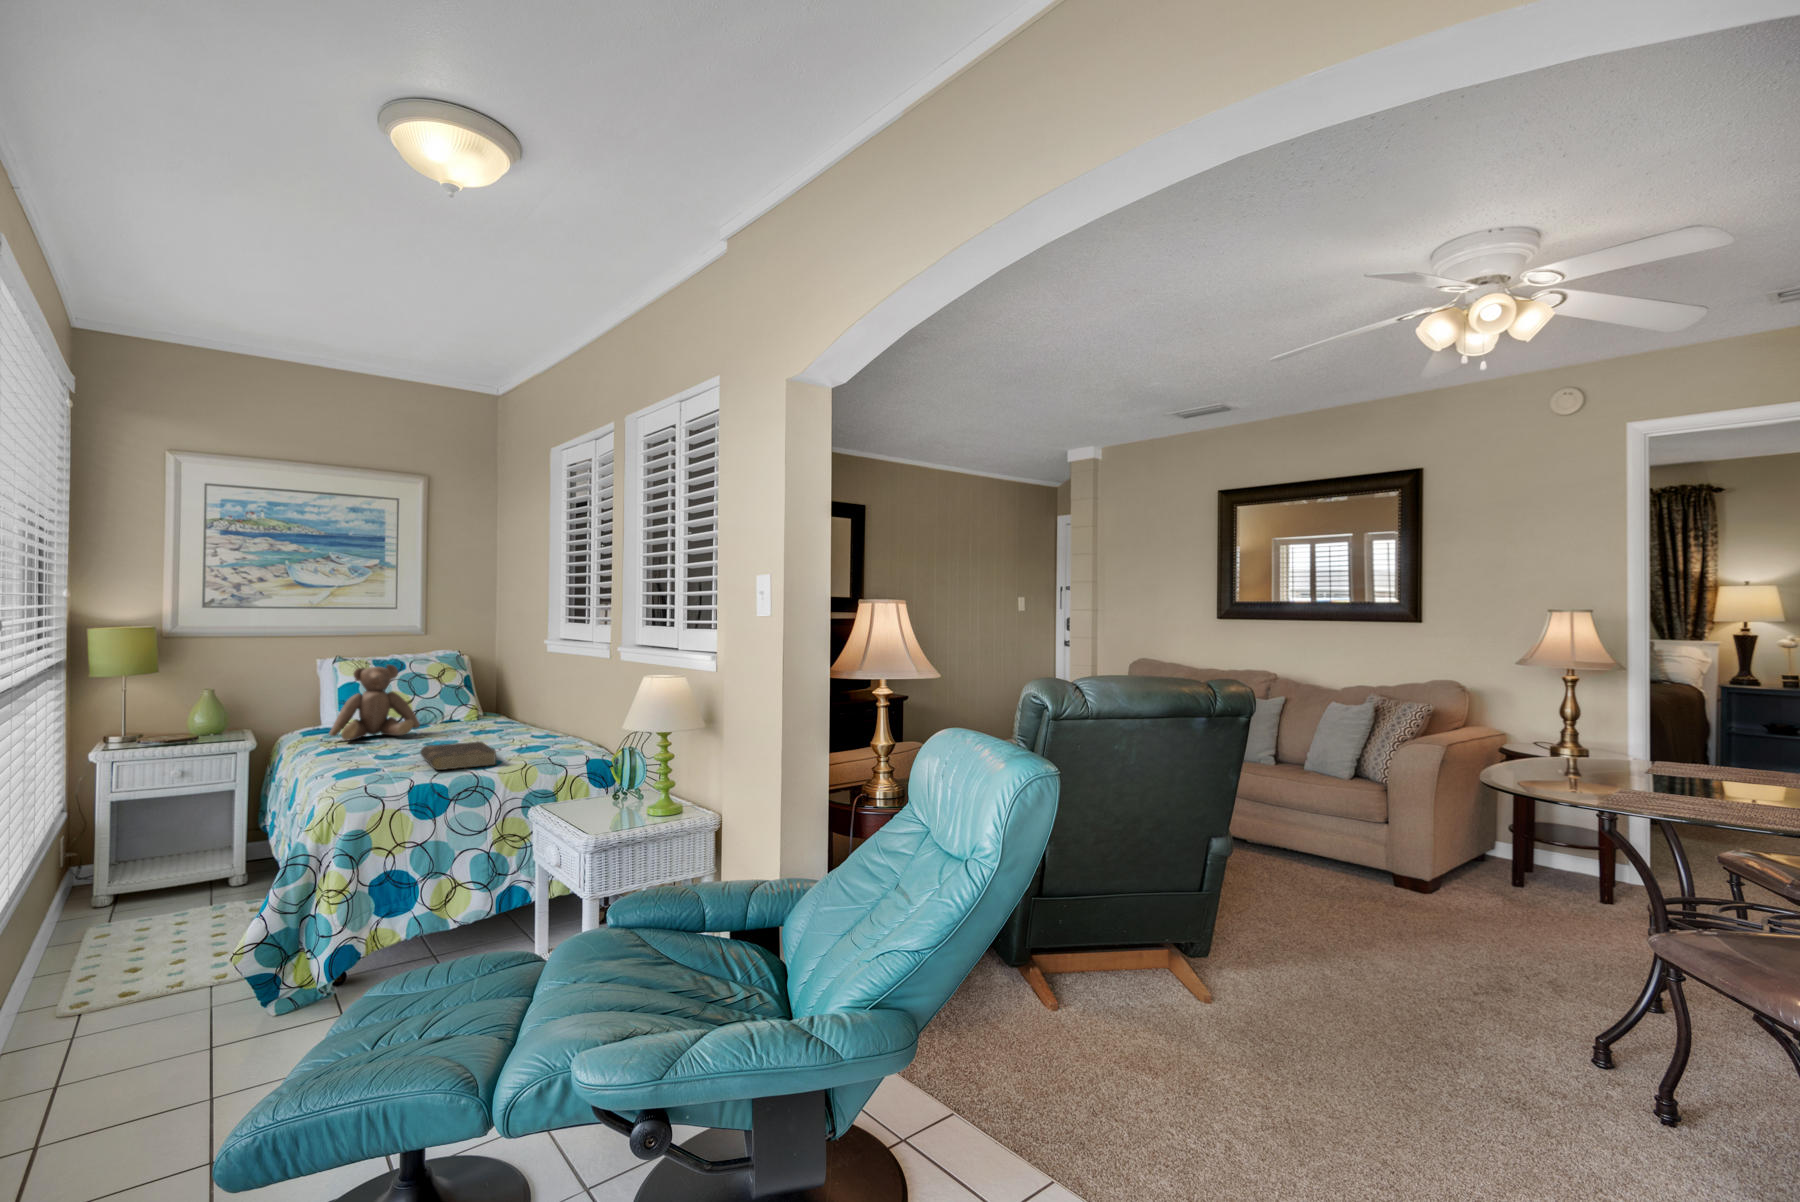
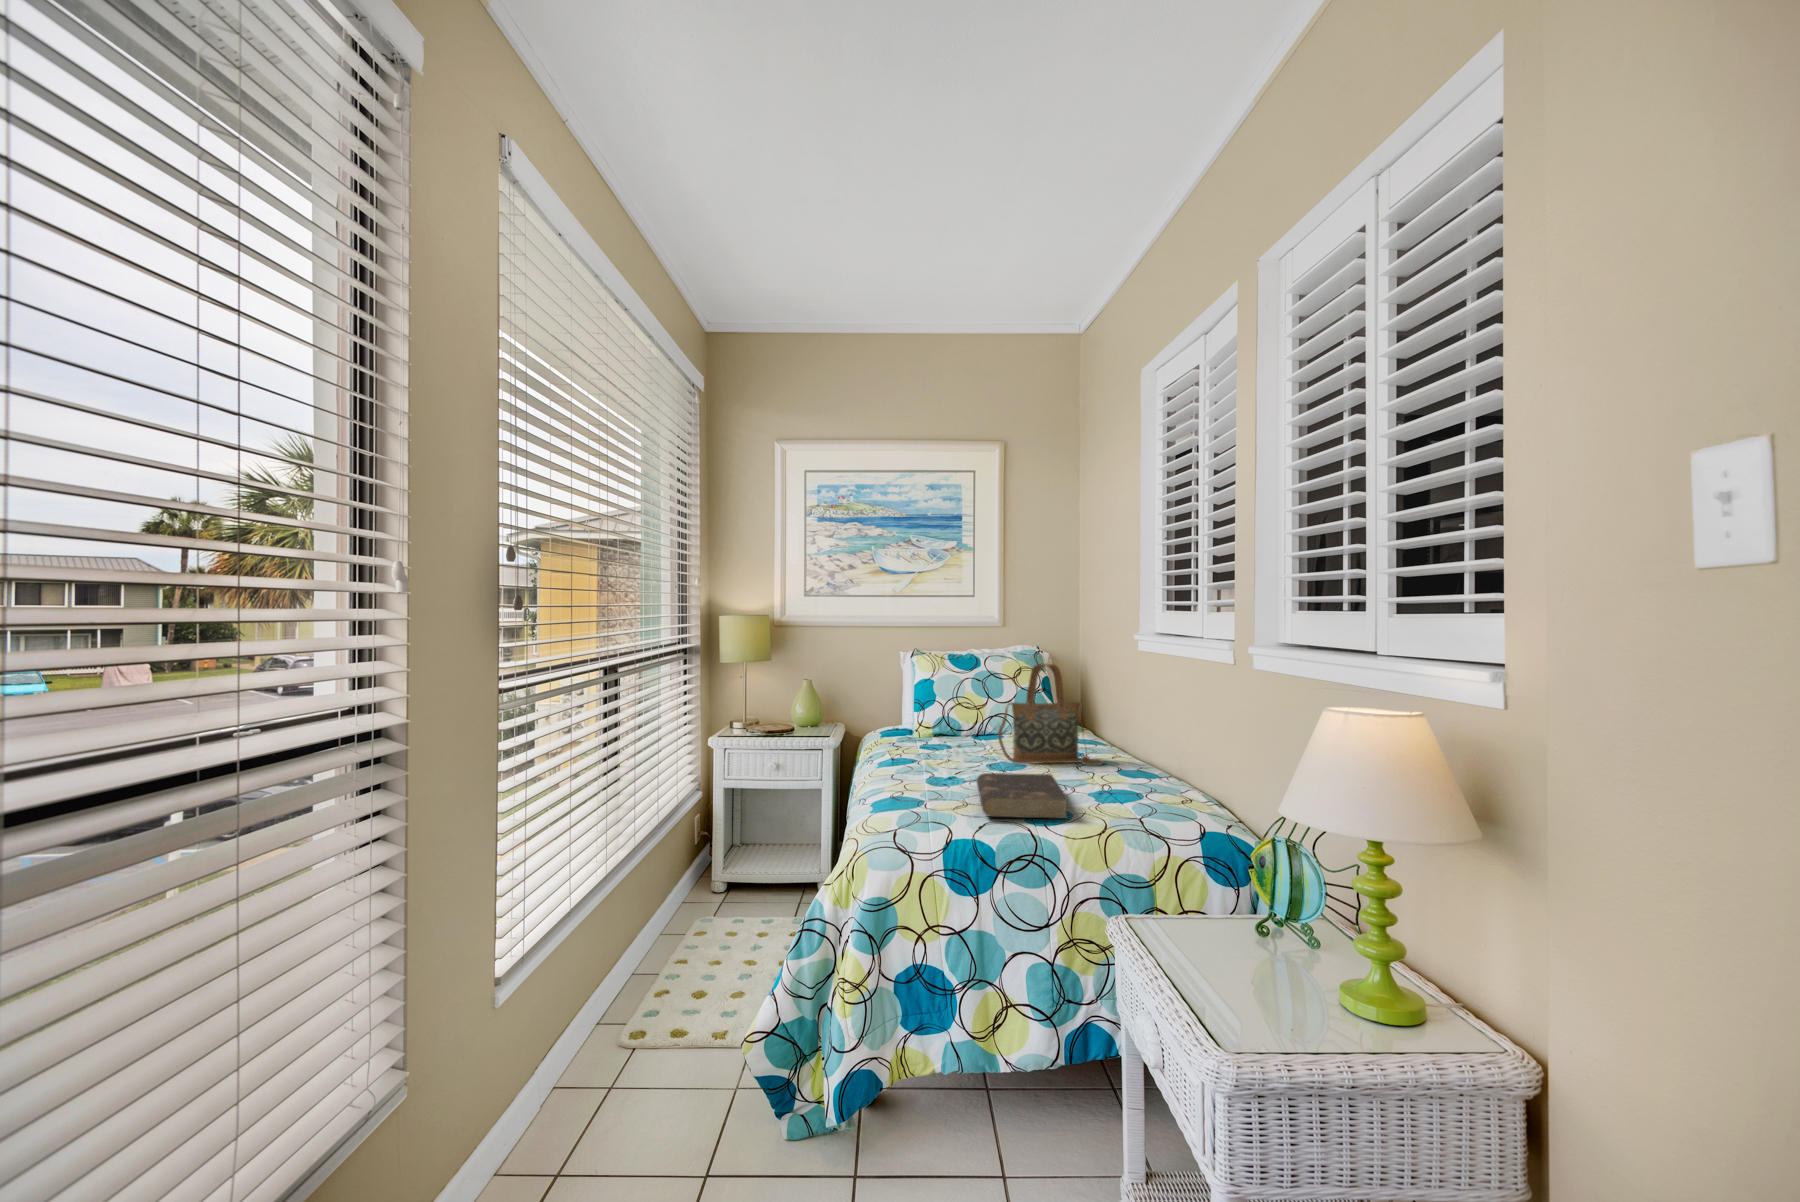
handbag: none [432,663,520,741] -> present [998,664,1104,765]
teddy bear: present [330,665,420,740] -> none [897,661,990,748]

